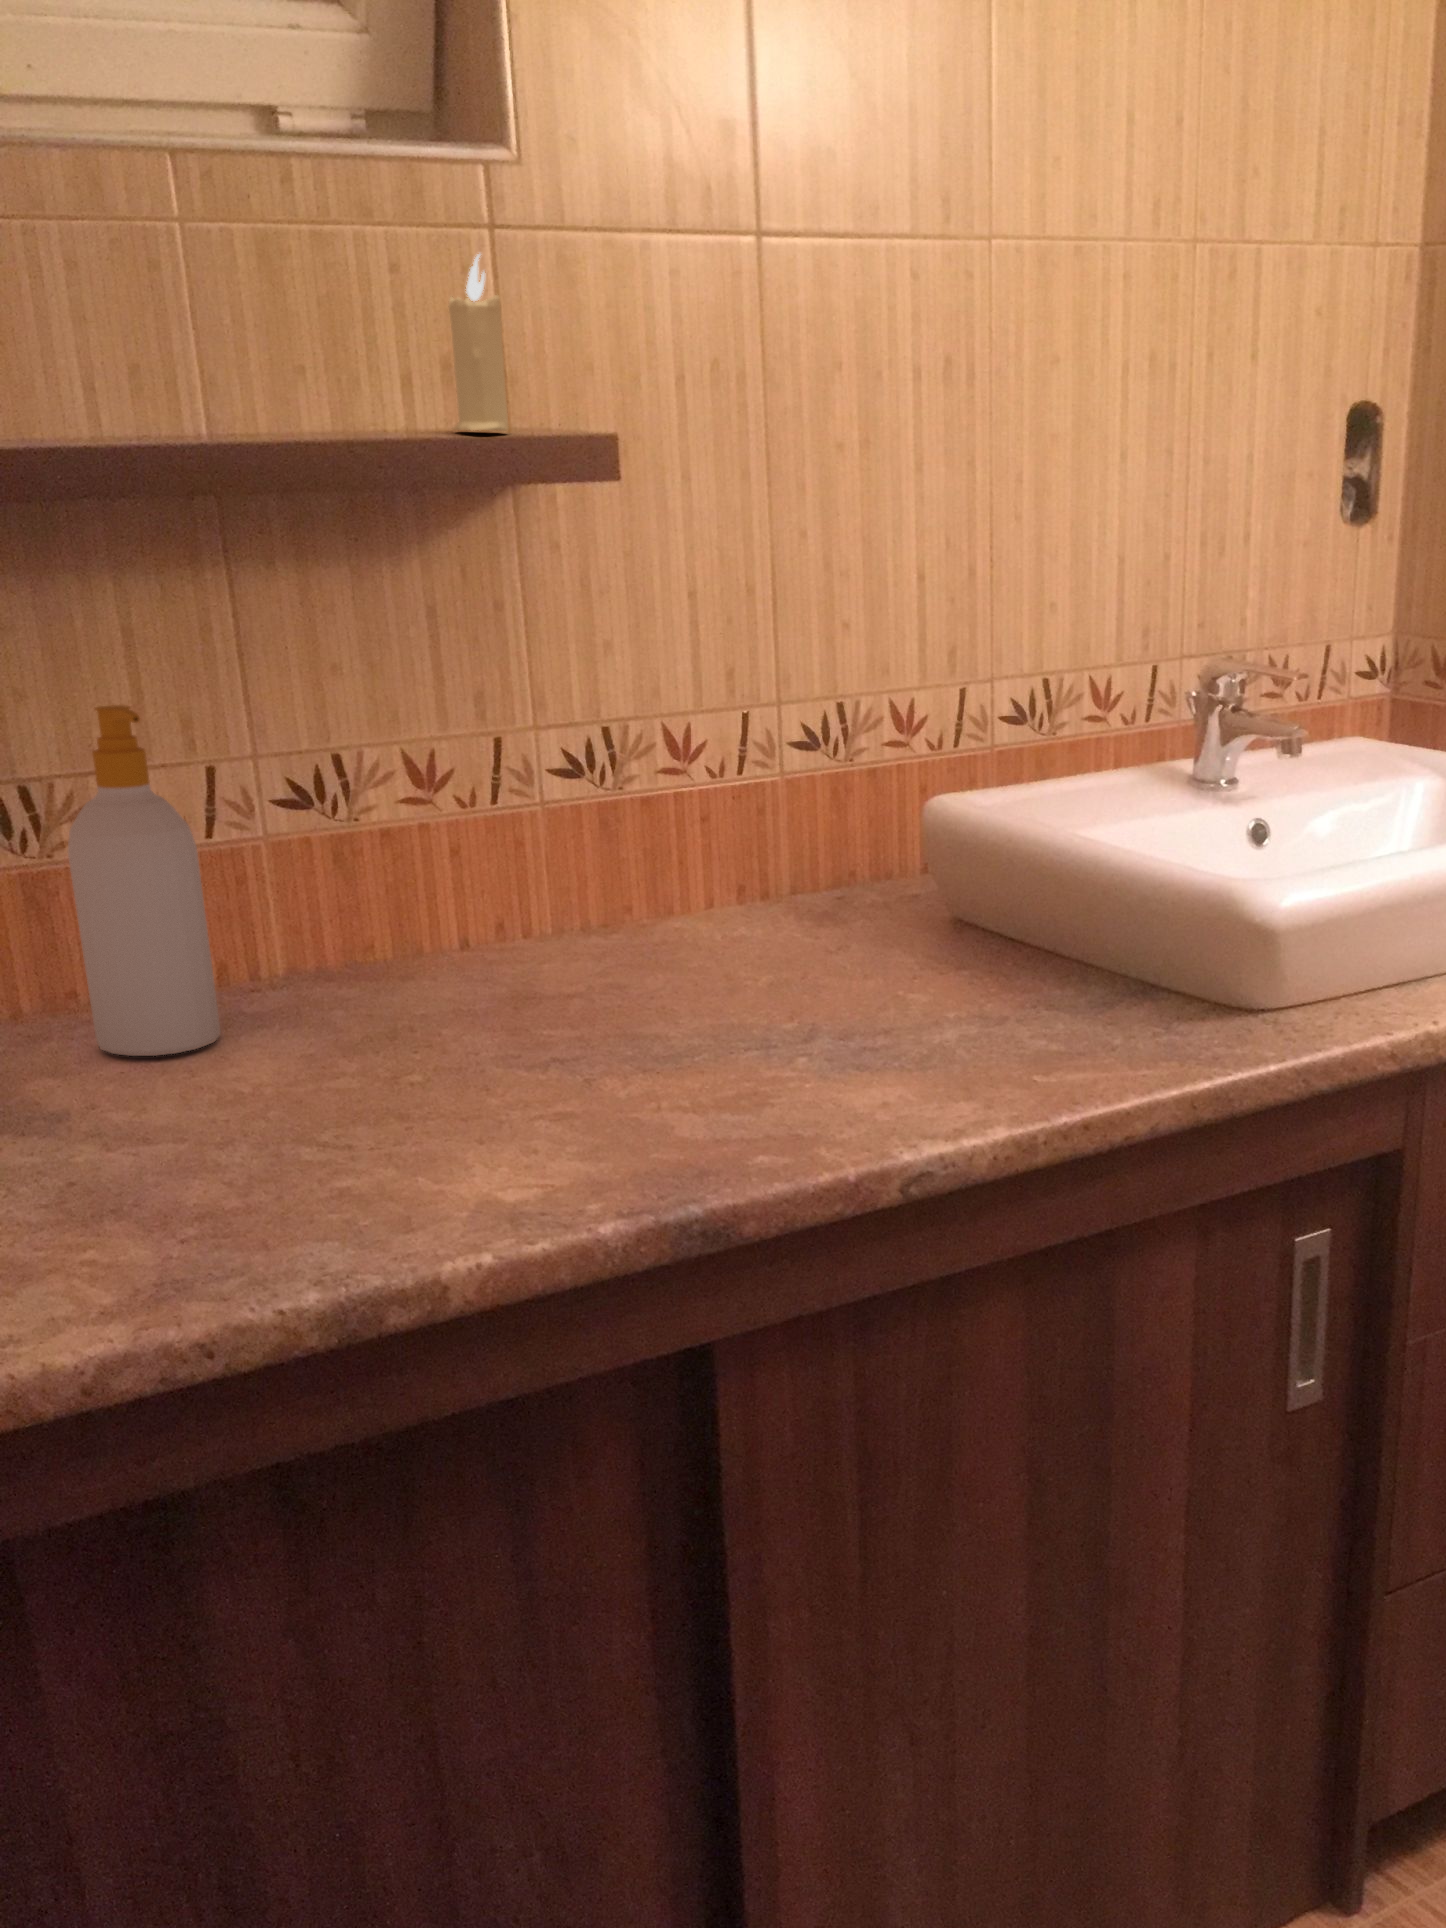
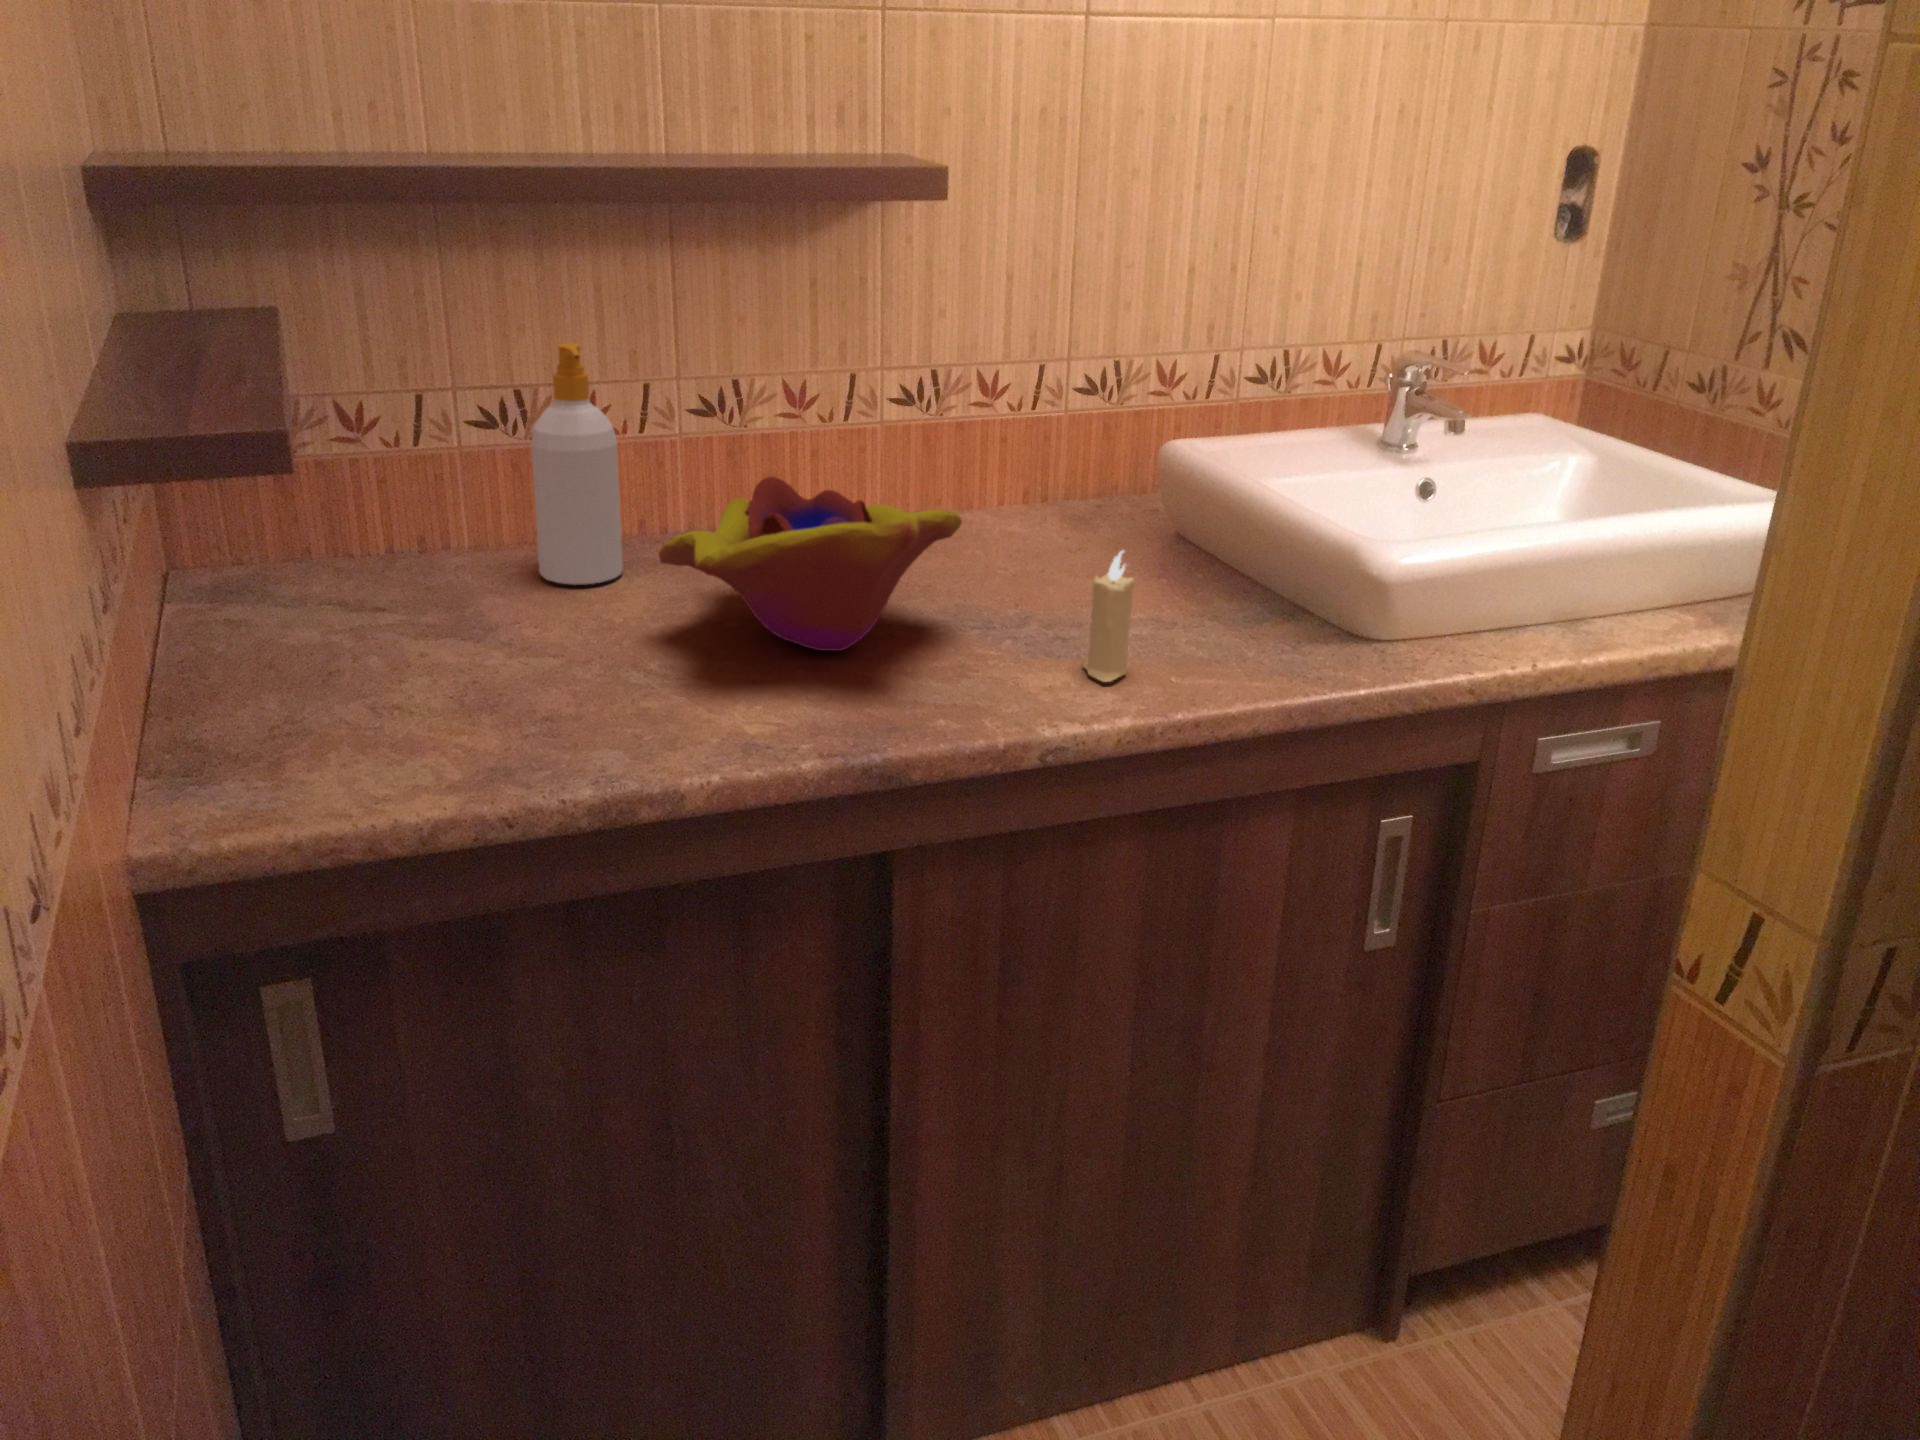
candle: present [448,254,508,431] -> present [1082,551,1134,682]
decorative bowl: none [307,865,724,1094] -> present [659,476,962,651]

